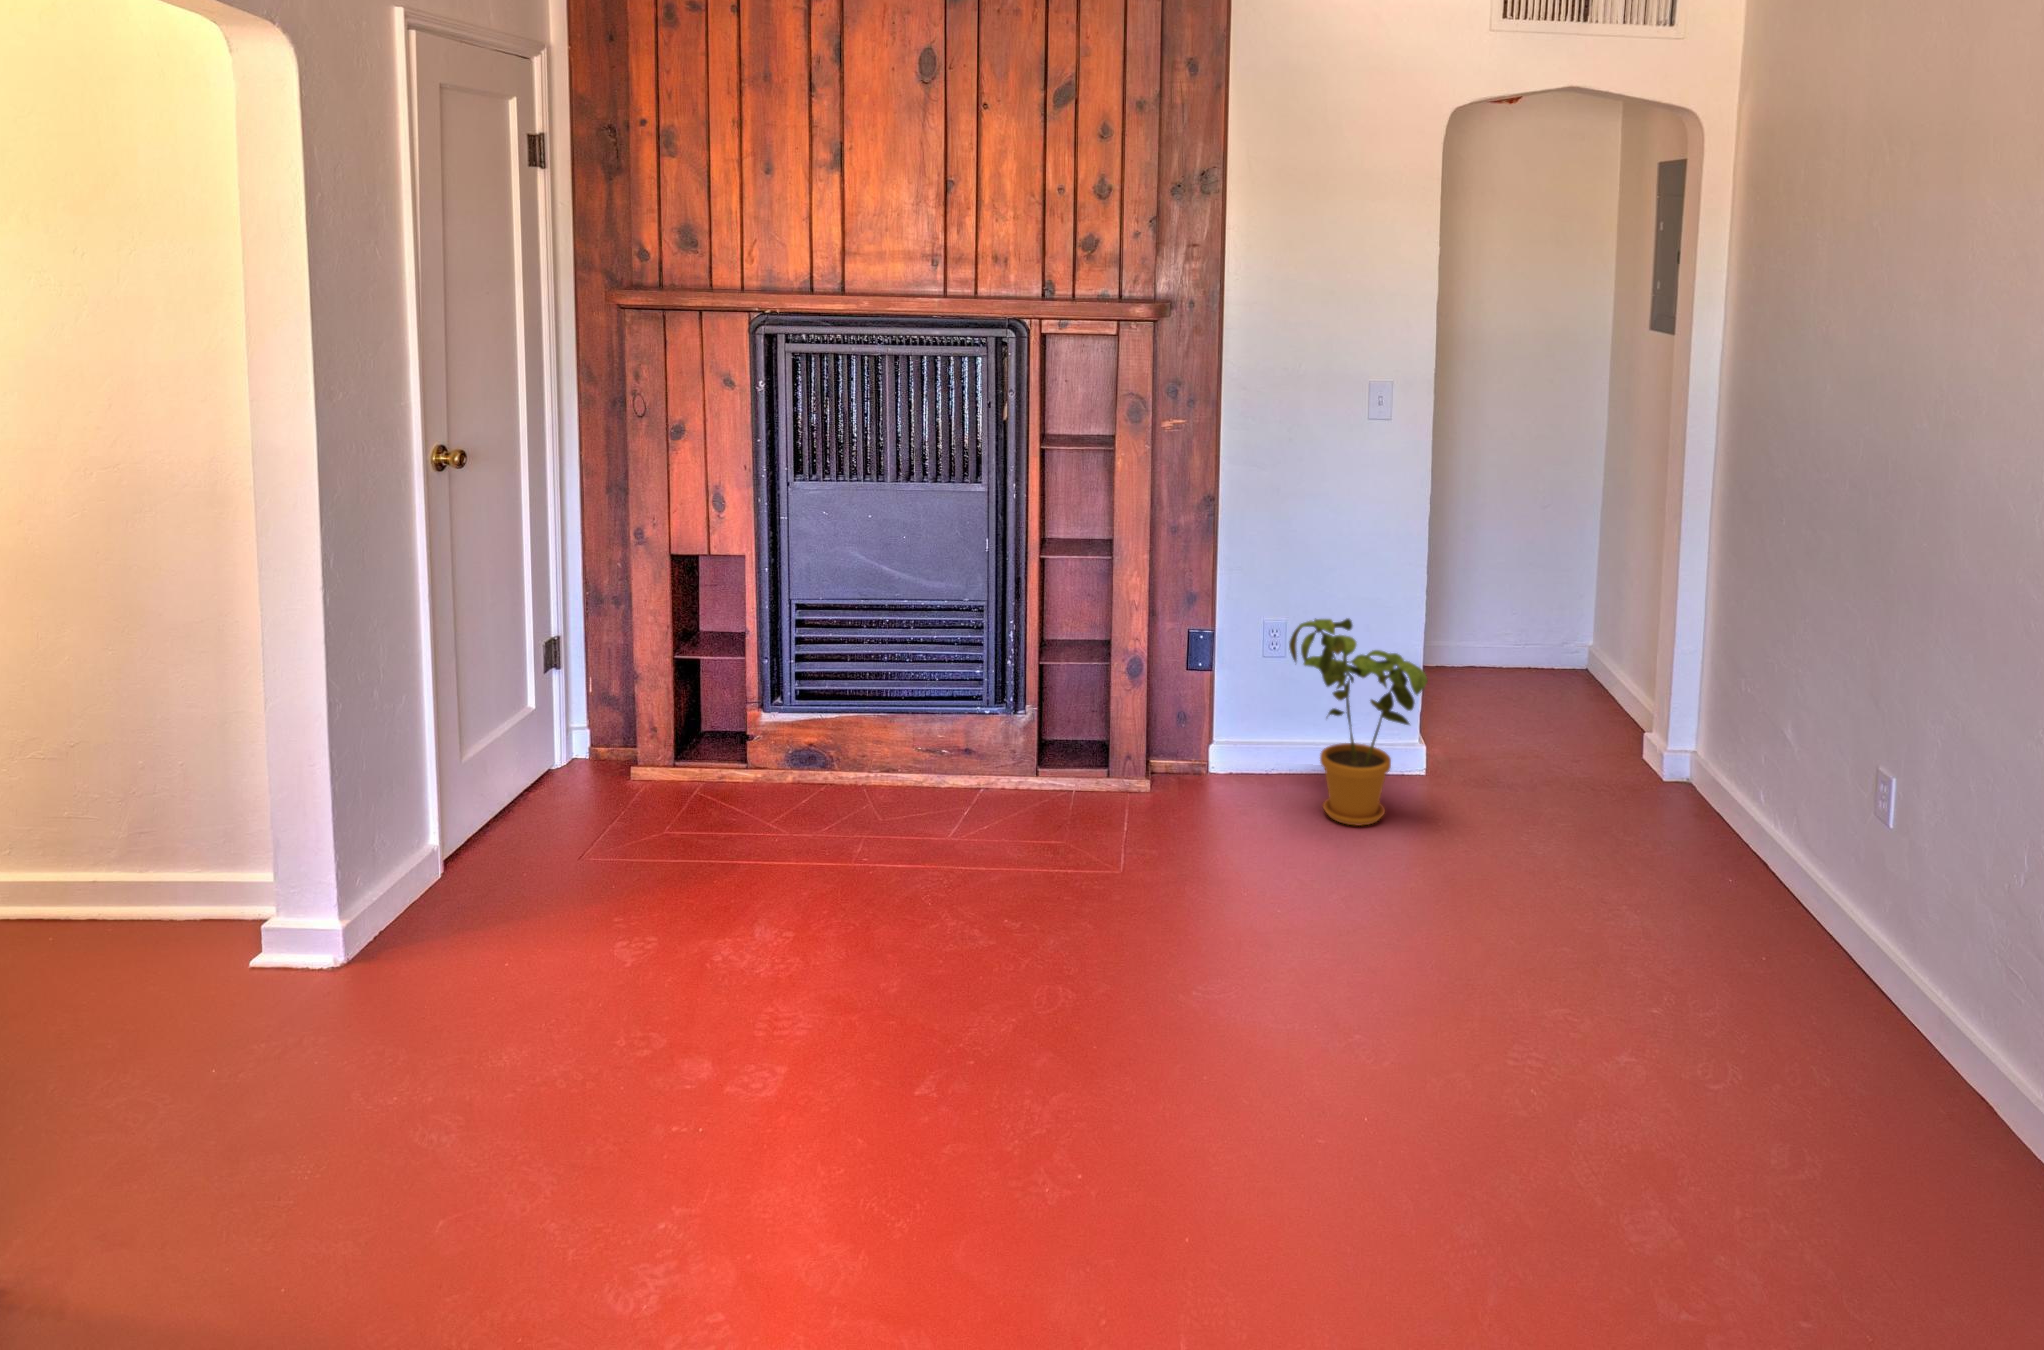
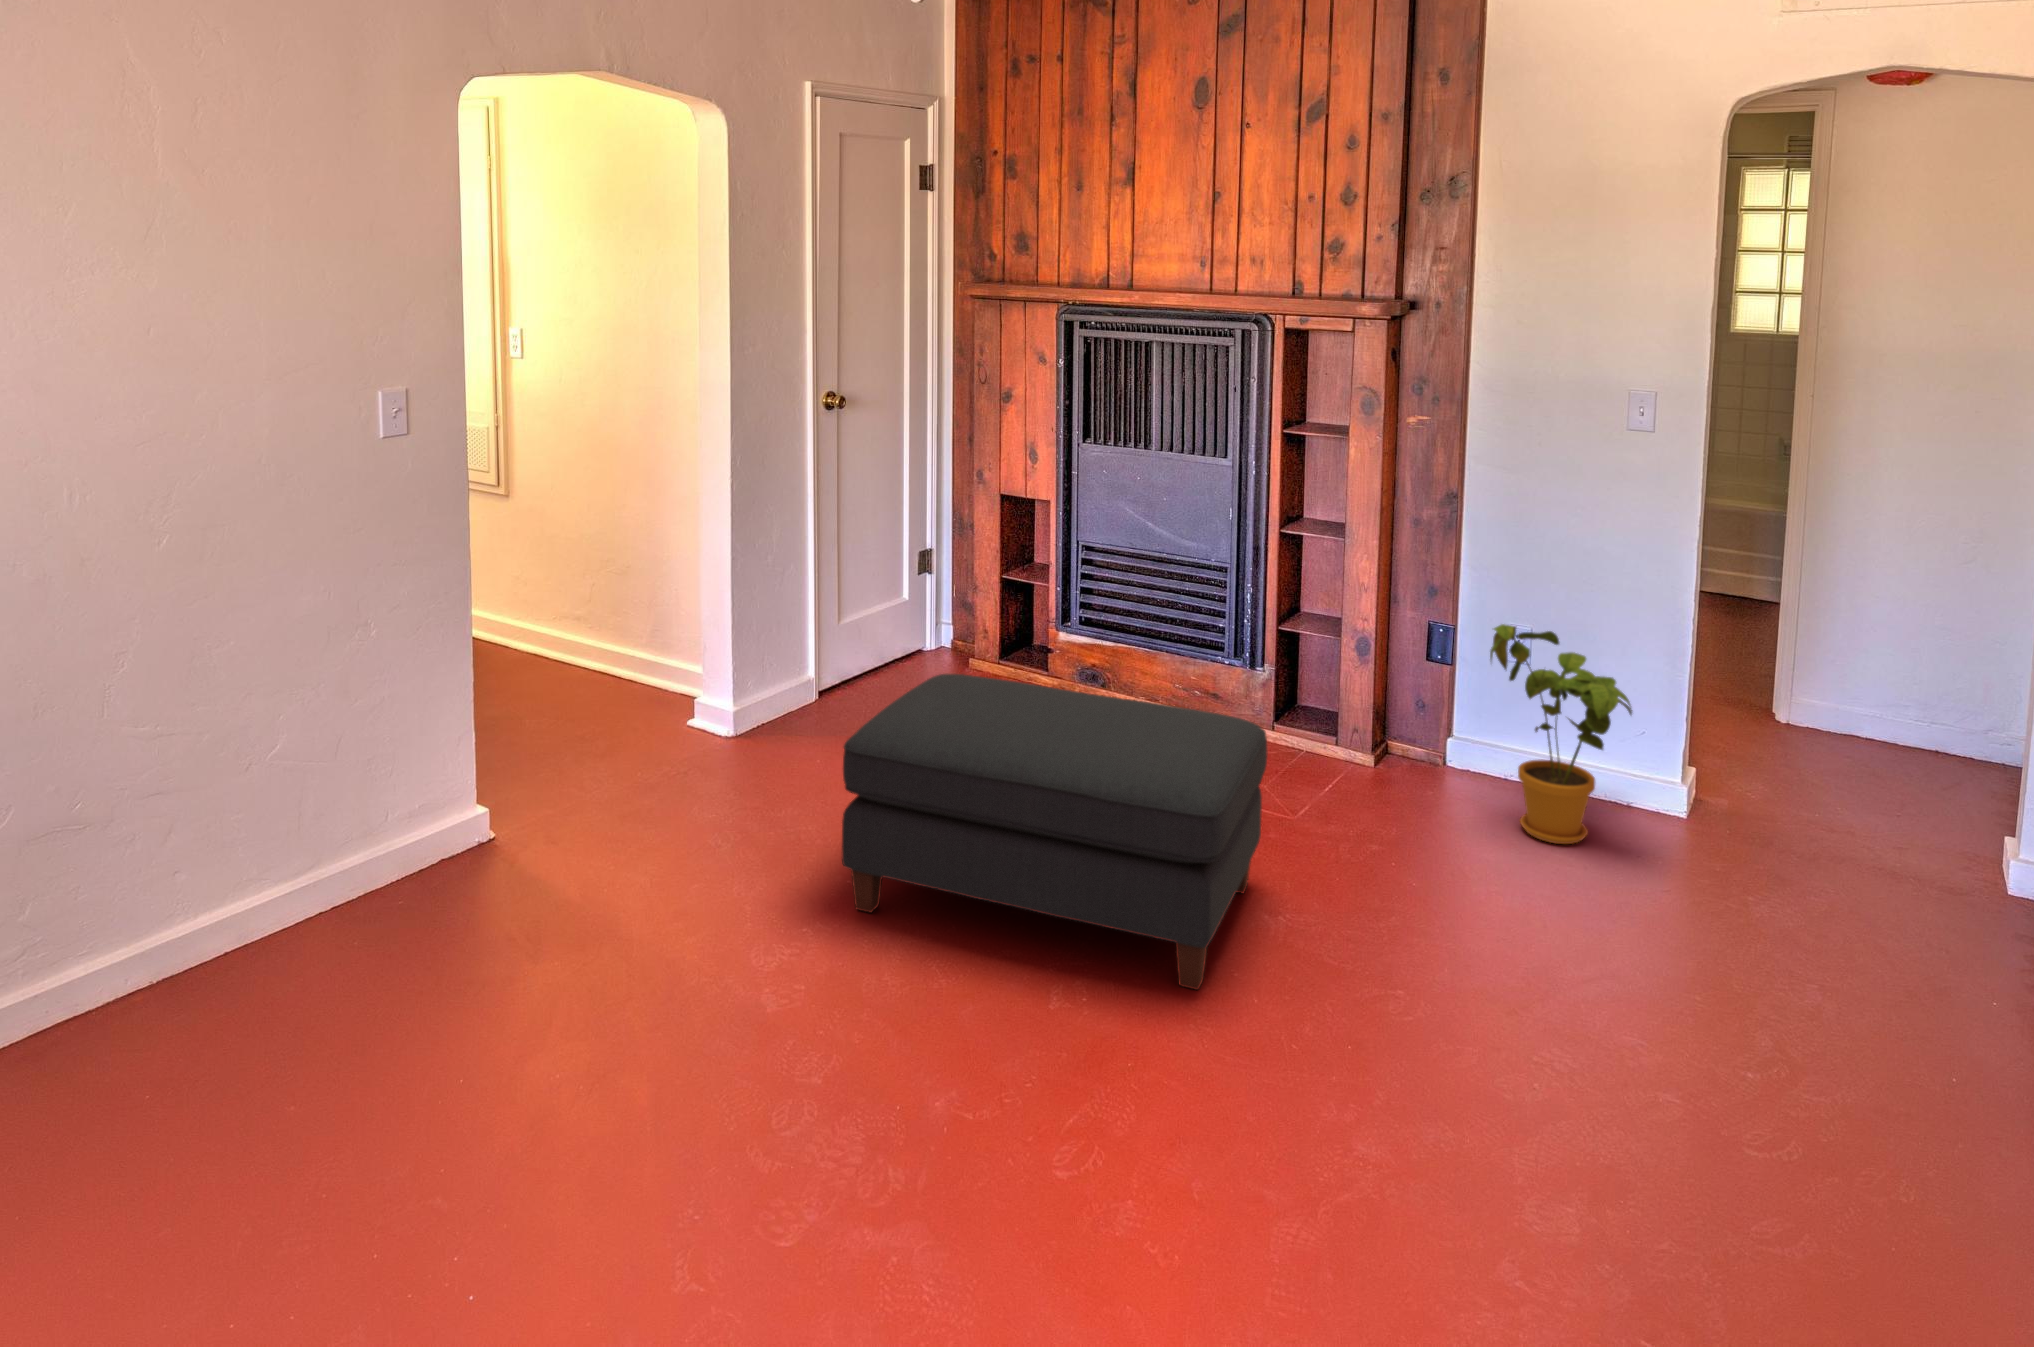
ottoman: none [707,775,1242,1179] -> present [842,674,1268,990]

